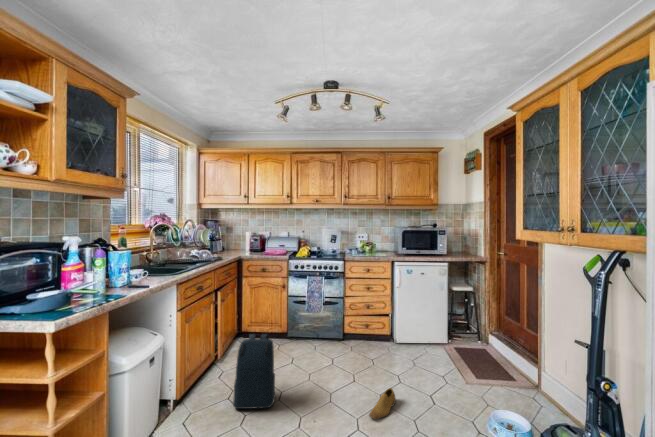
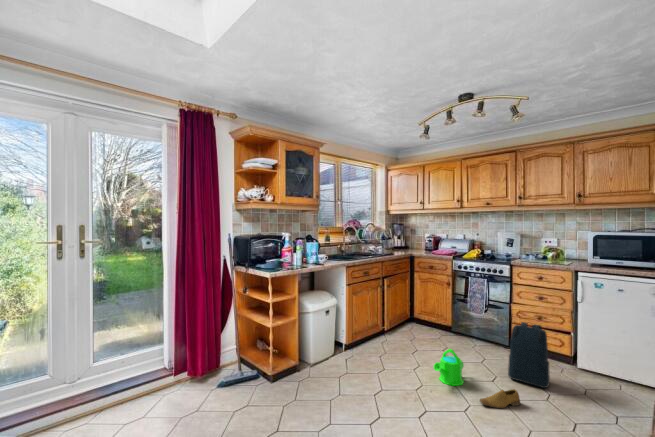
backpack: present [233,334,275,409] -> present [508,322,550,388]
watering can: none [313,365,340,409] -> present [434,349,464,386]

